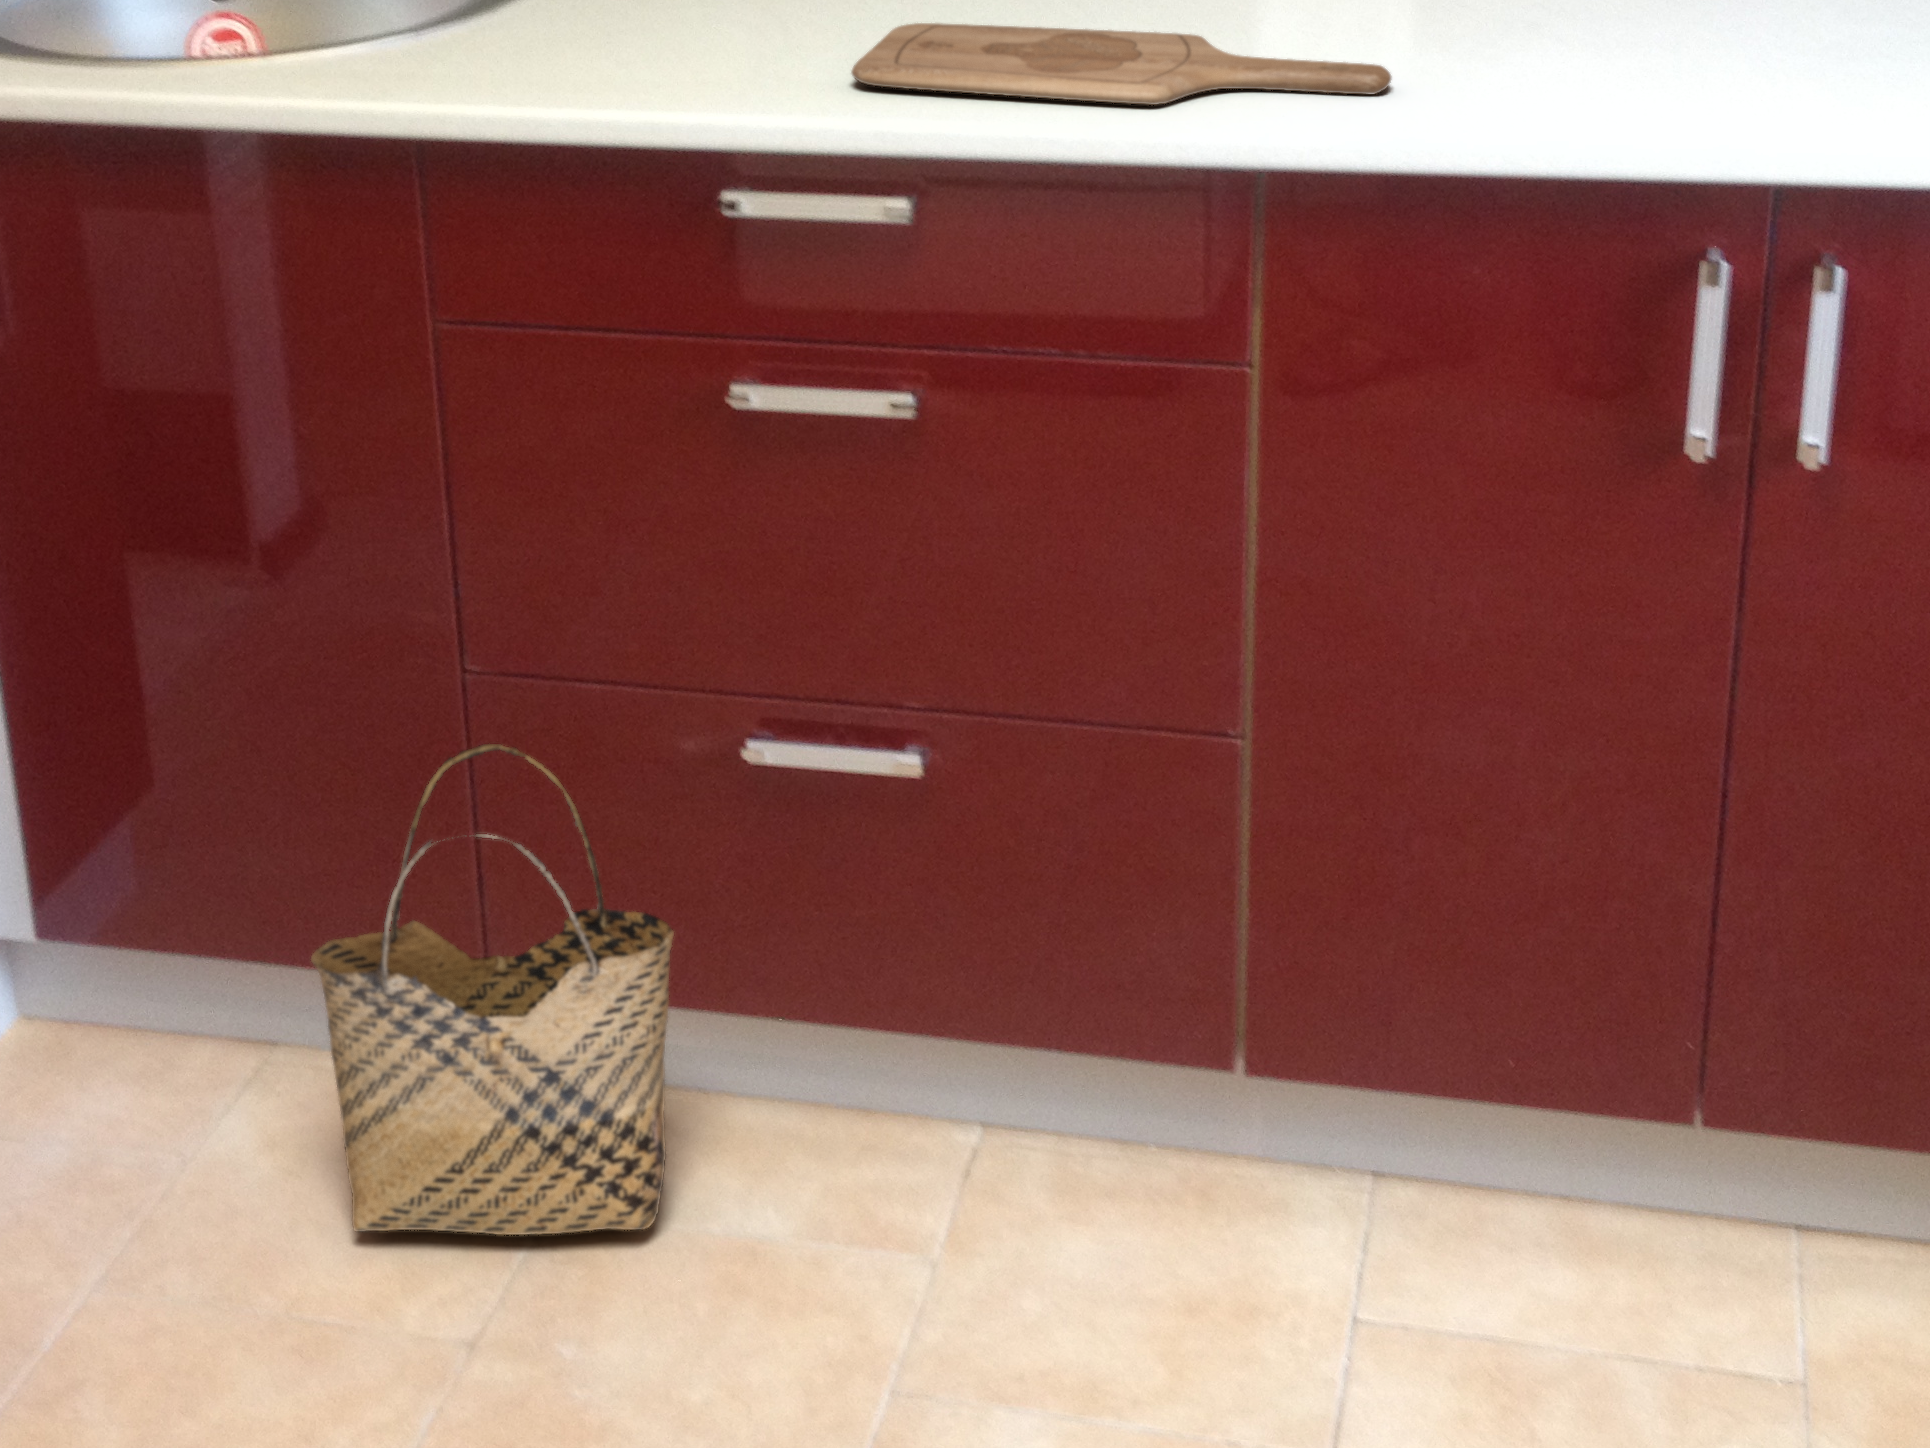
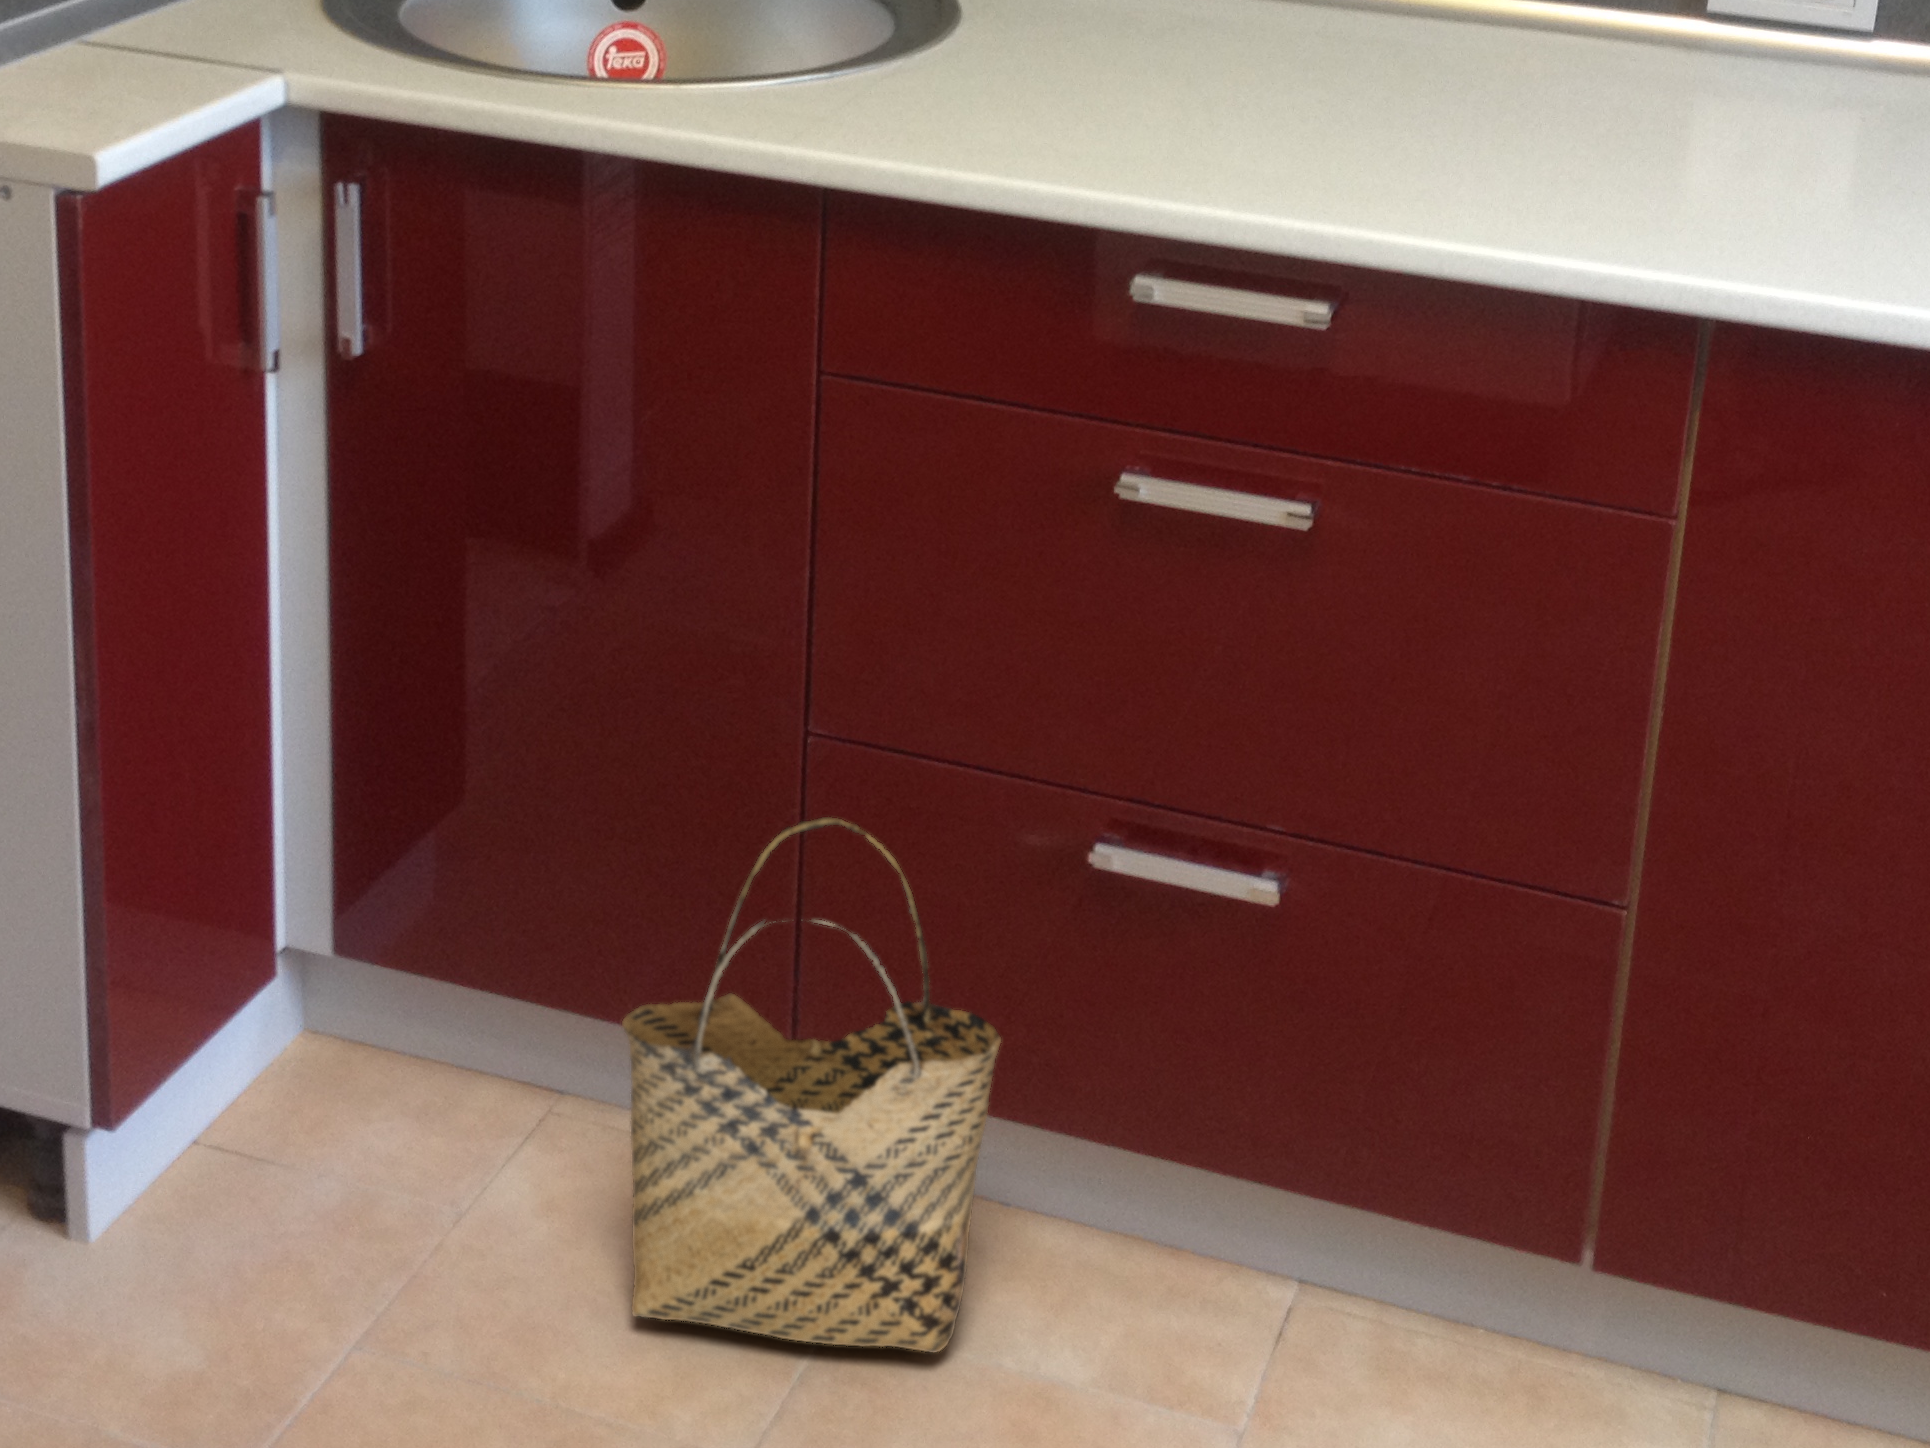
cutting board: present [852,23,1391,105] -> none [1286,122,1856,252]

